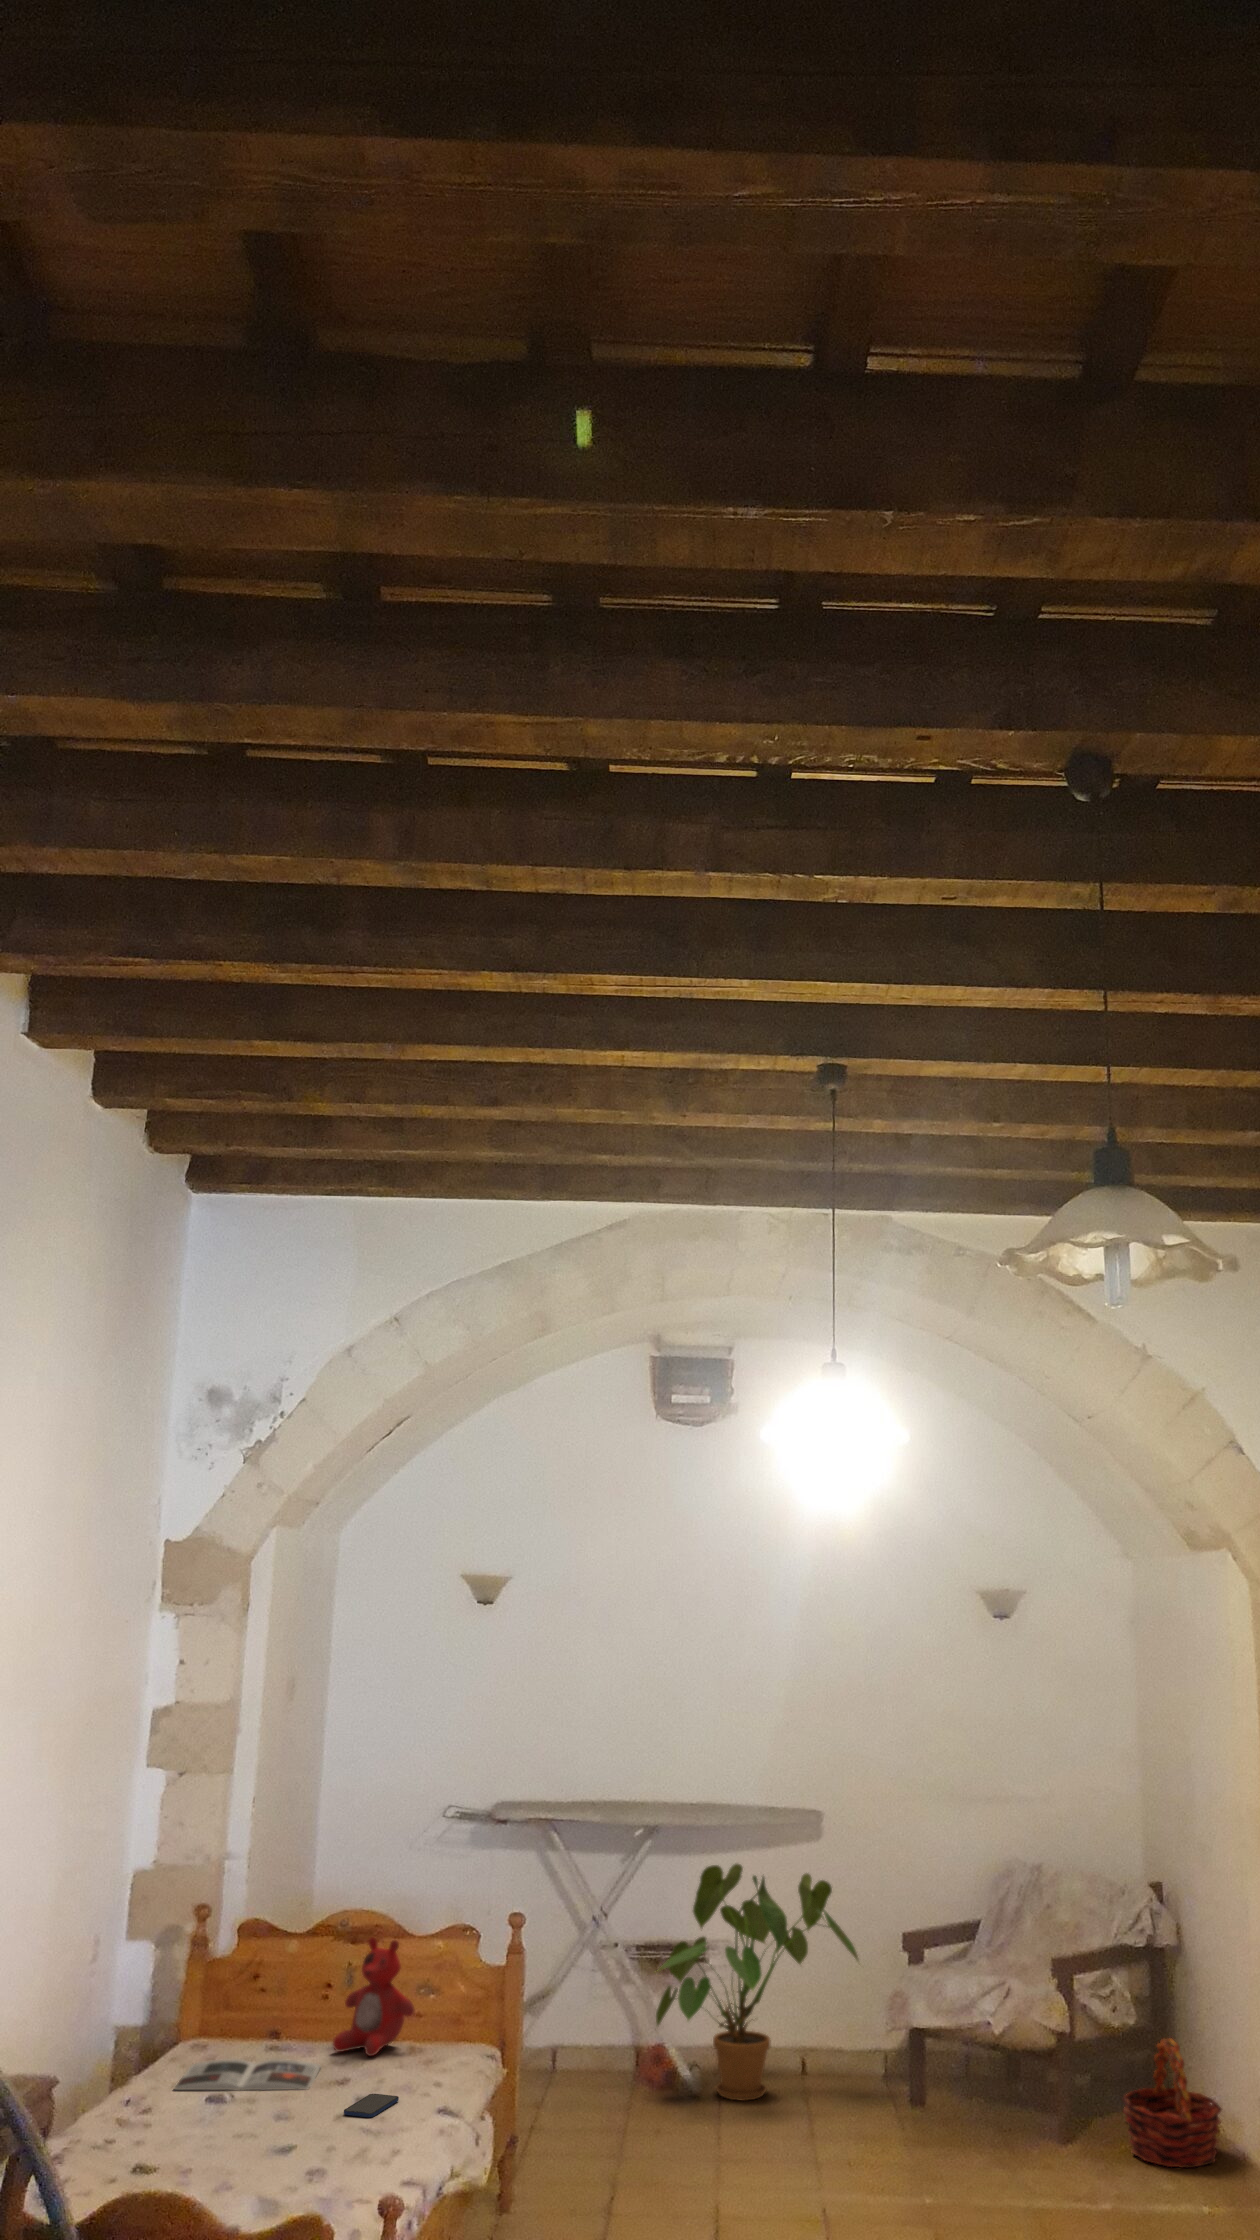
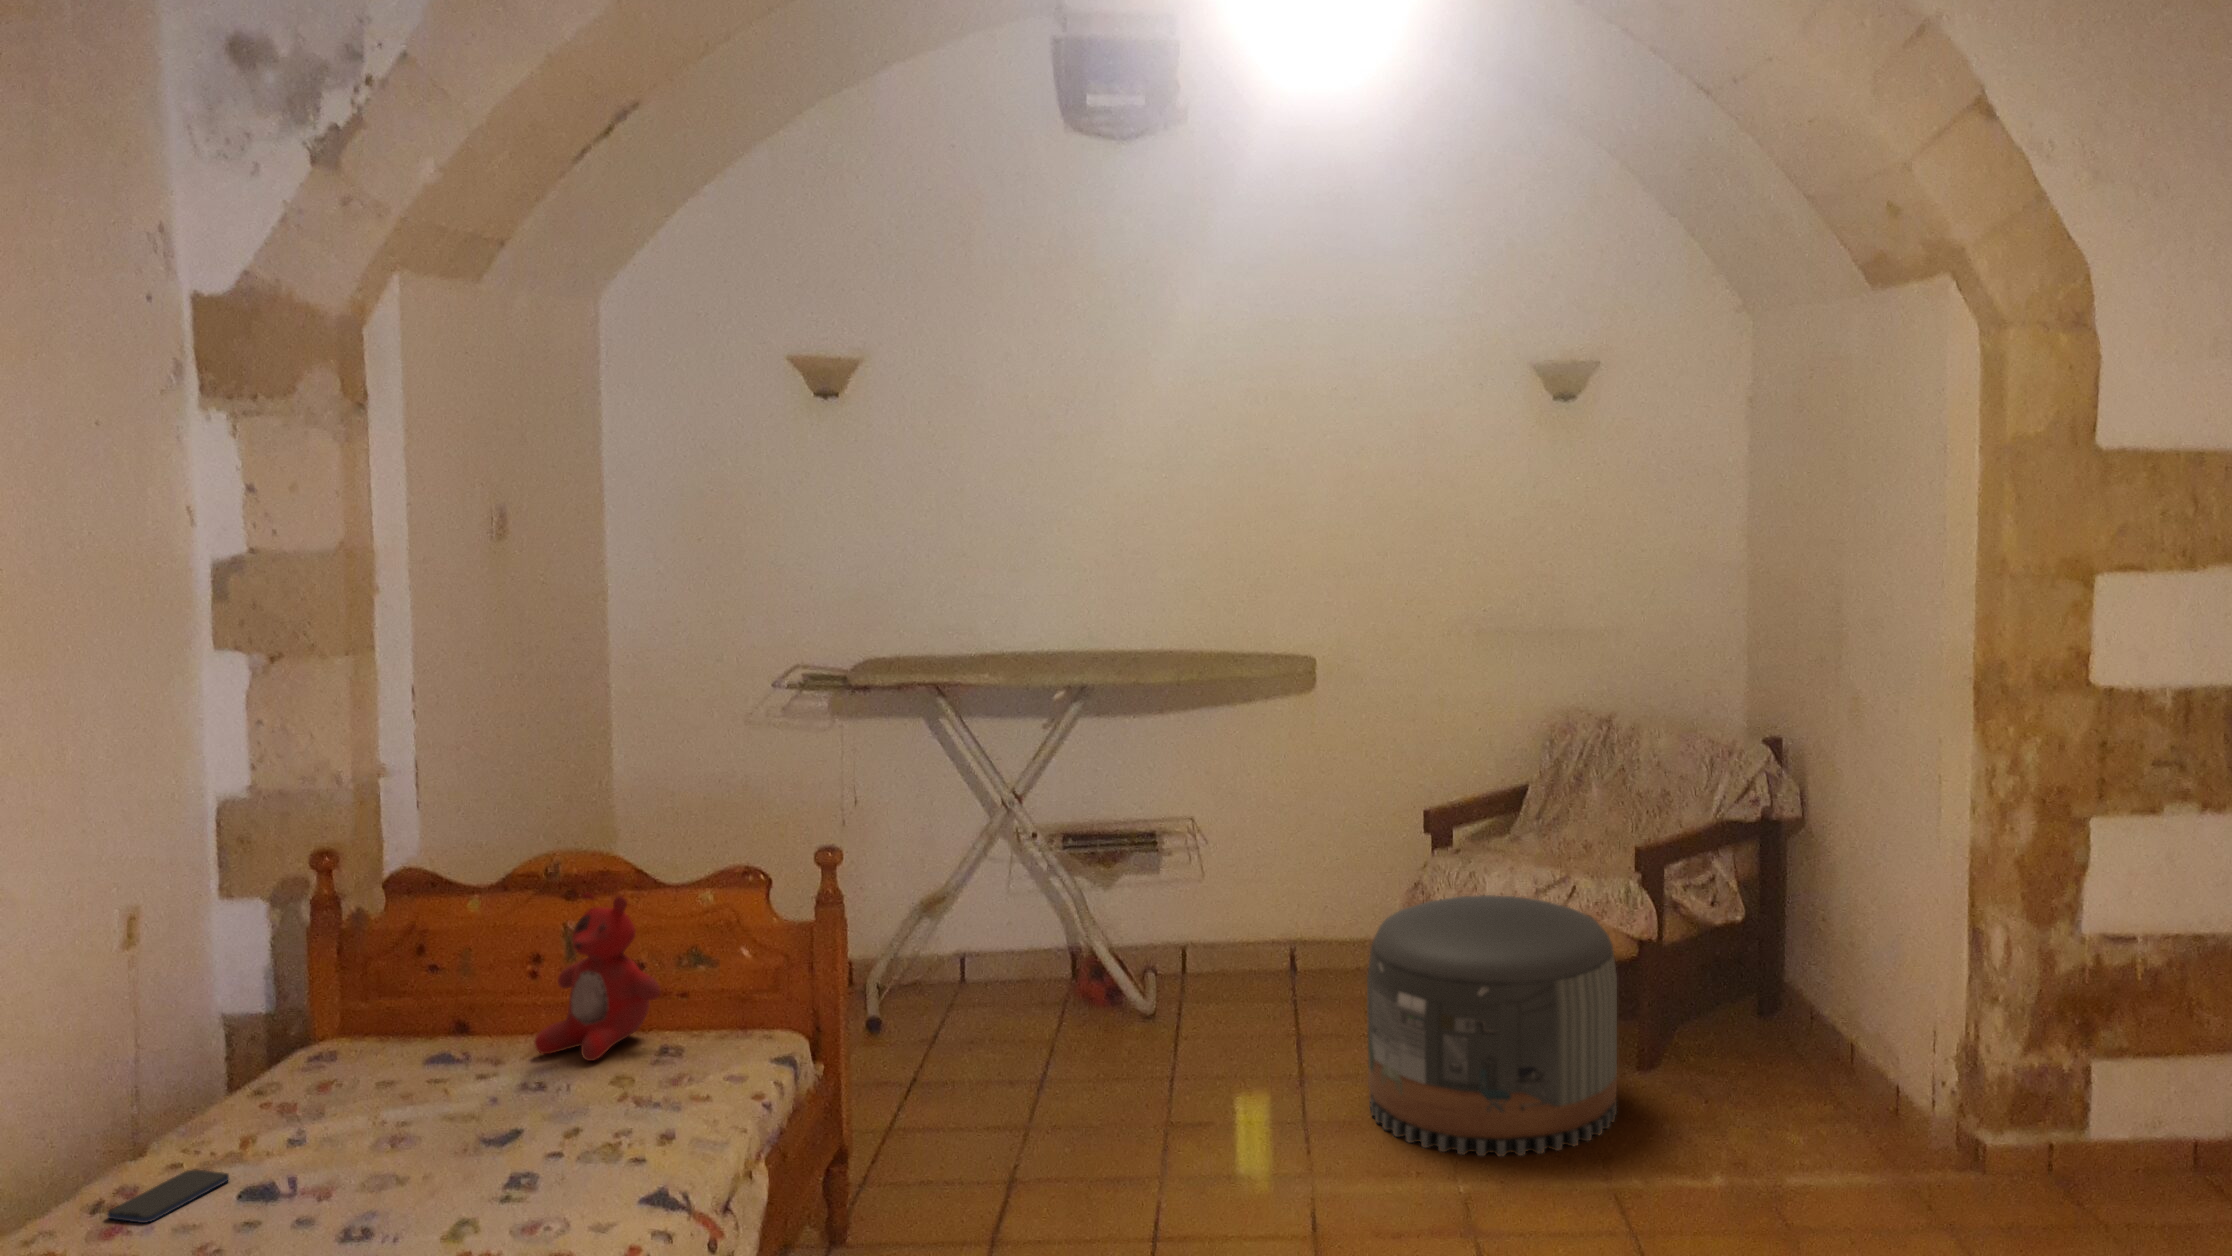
house plant: present [656,1864,858,2100] -> none [1076,728,1367,1023]
pouf: none [867,1991,1045,2189] -> present [1367,895,1617,1156]
basket: present [1122,2038,1222,2168] -> none [1724,945,1868,1109]
magazine: present [174,2059,320,2090] -> none [239,1079,503,1147]
smartphone: present [344,2094,399,2117] -> present [108,1169,229,1223]

